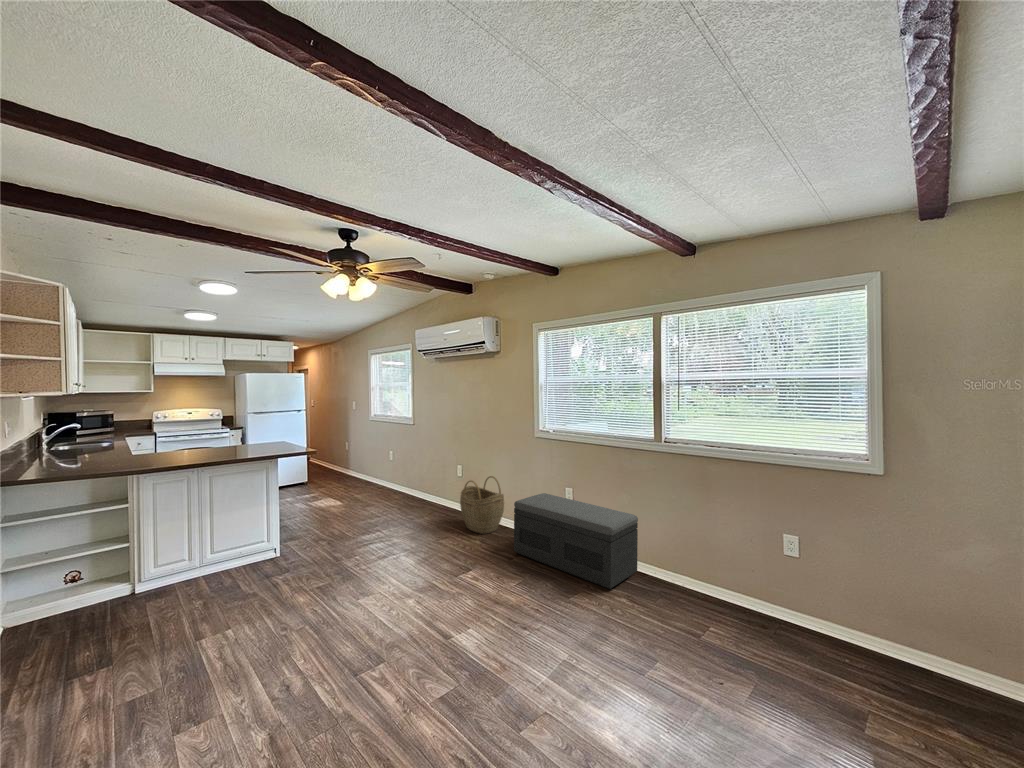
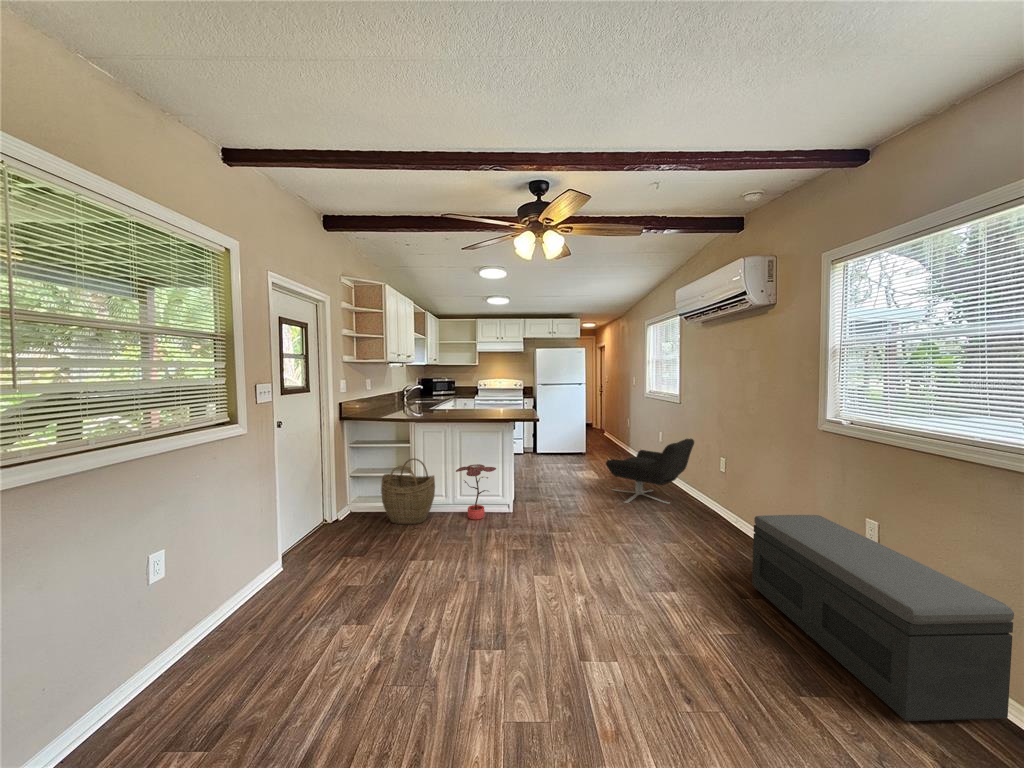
lounge chair: none [367,454,440,520] -> present [606,439,694,504]
woven basket: present [460,476,504,534] -> present [381,458,435,525]
potted plant: none [213,511,268,578] -> present [456,464,496,520]

